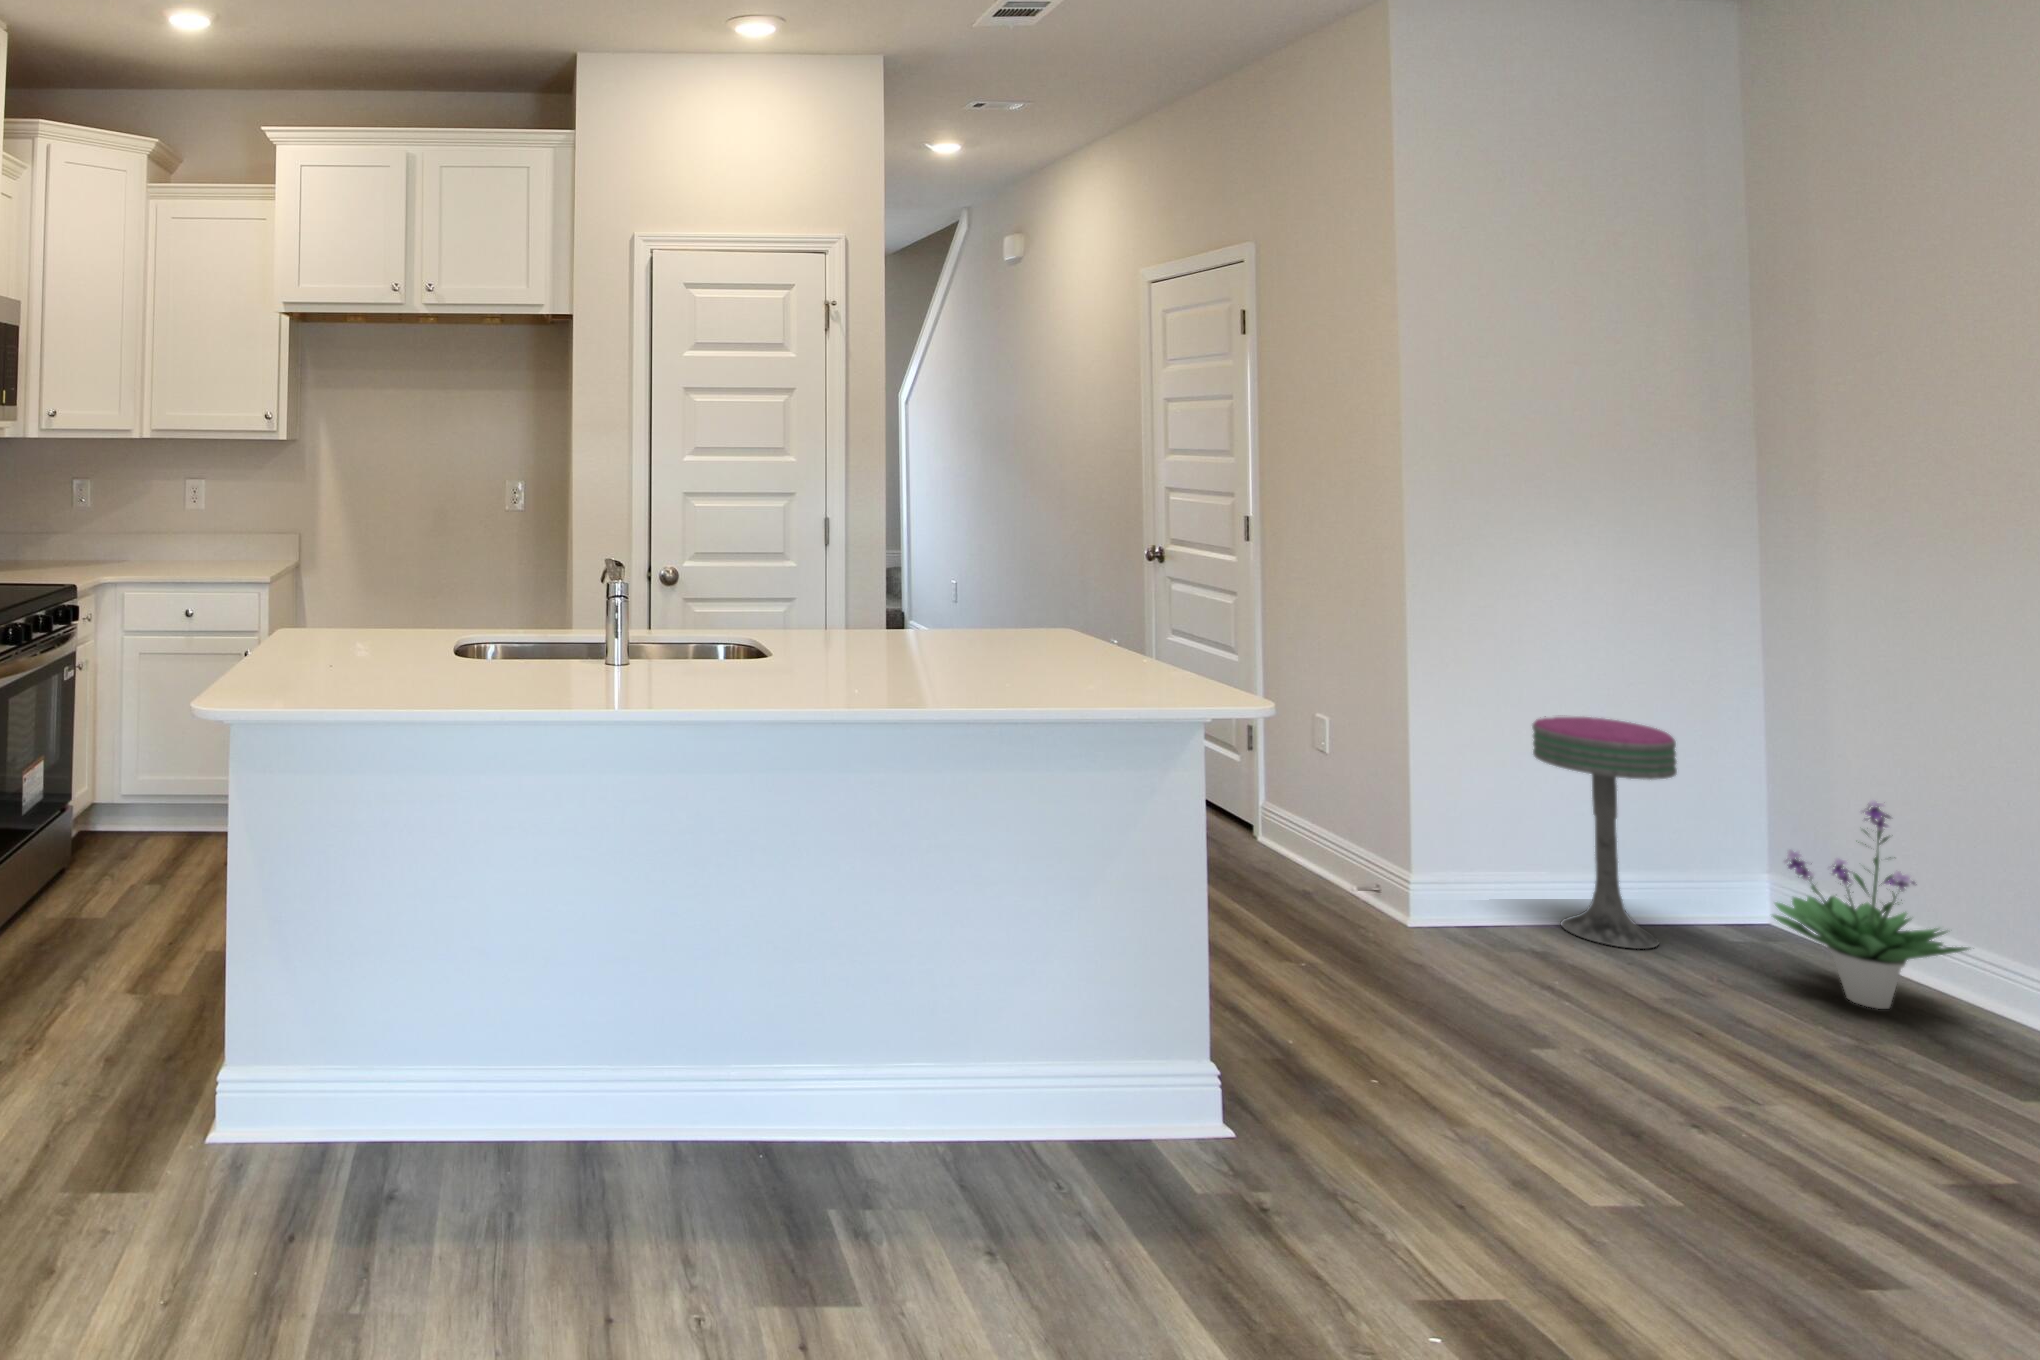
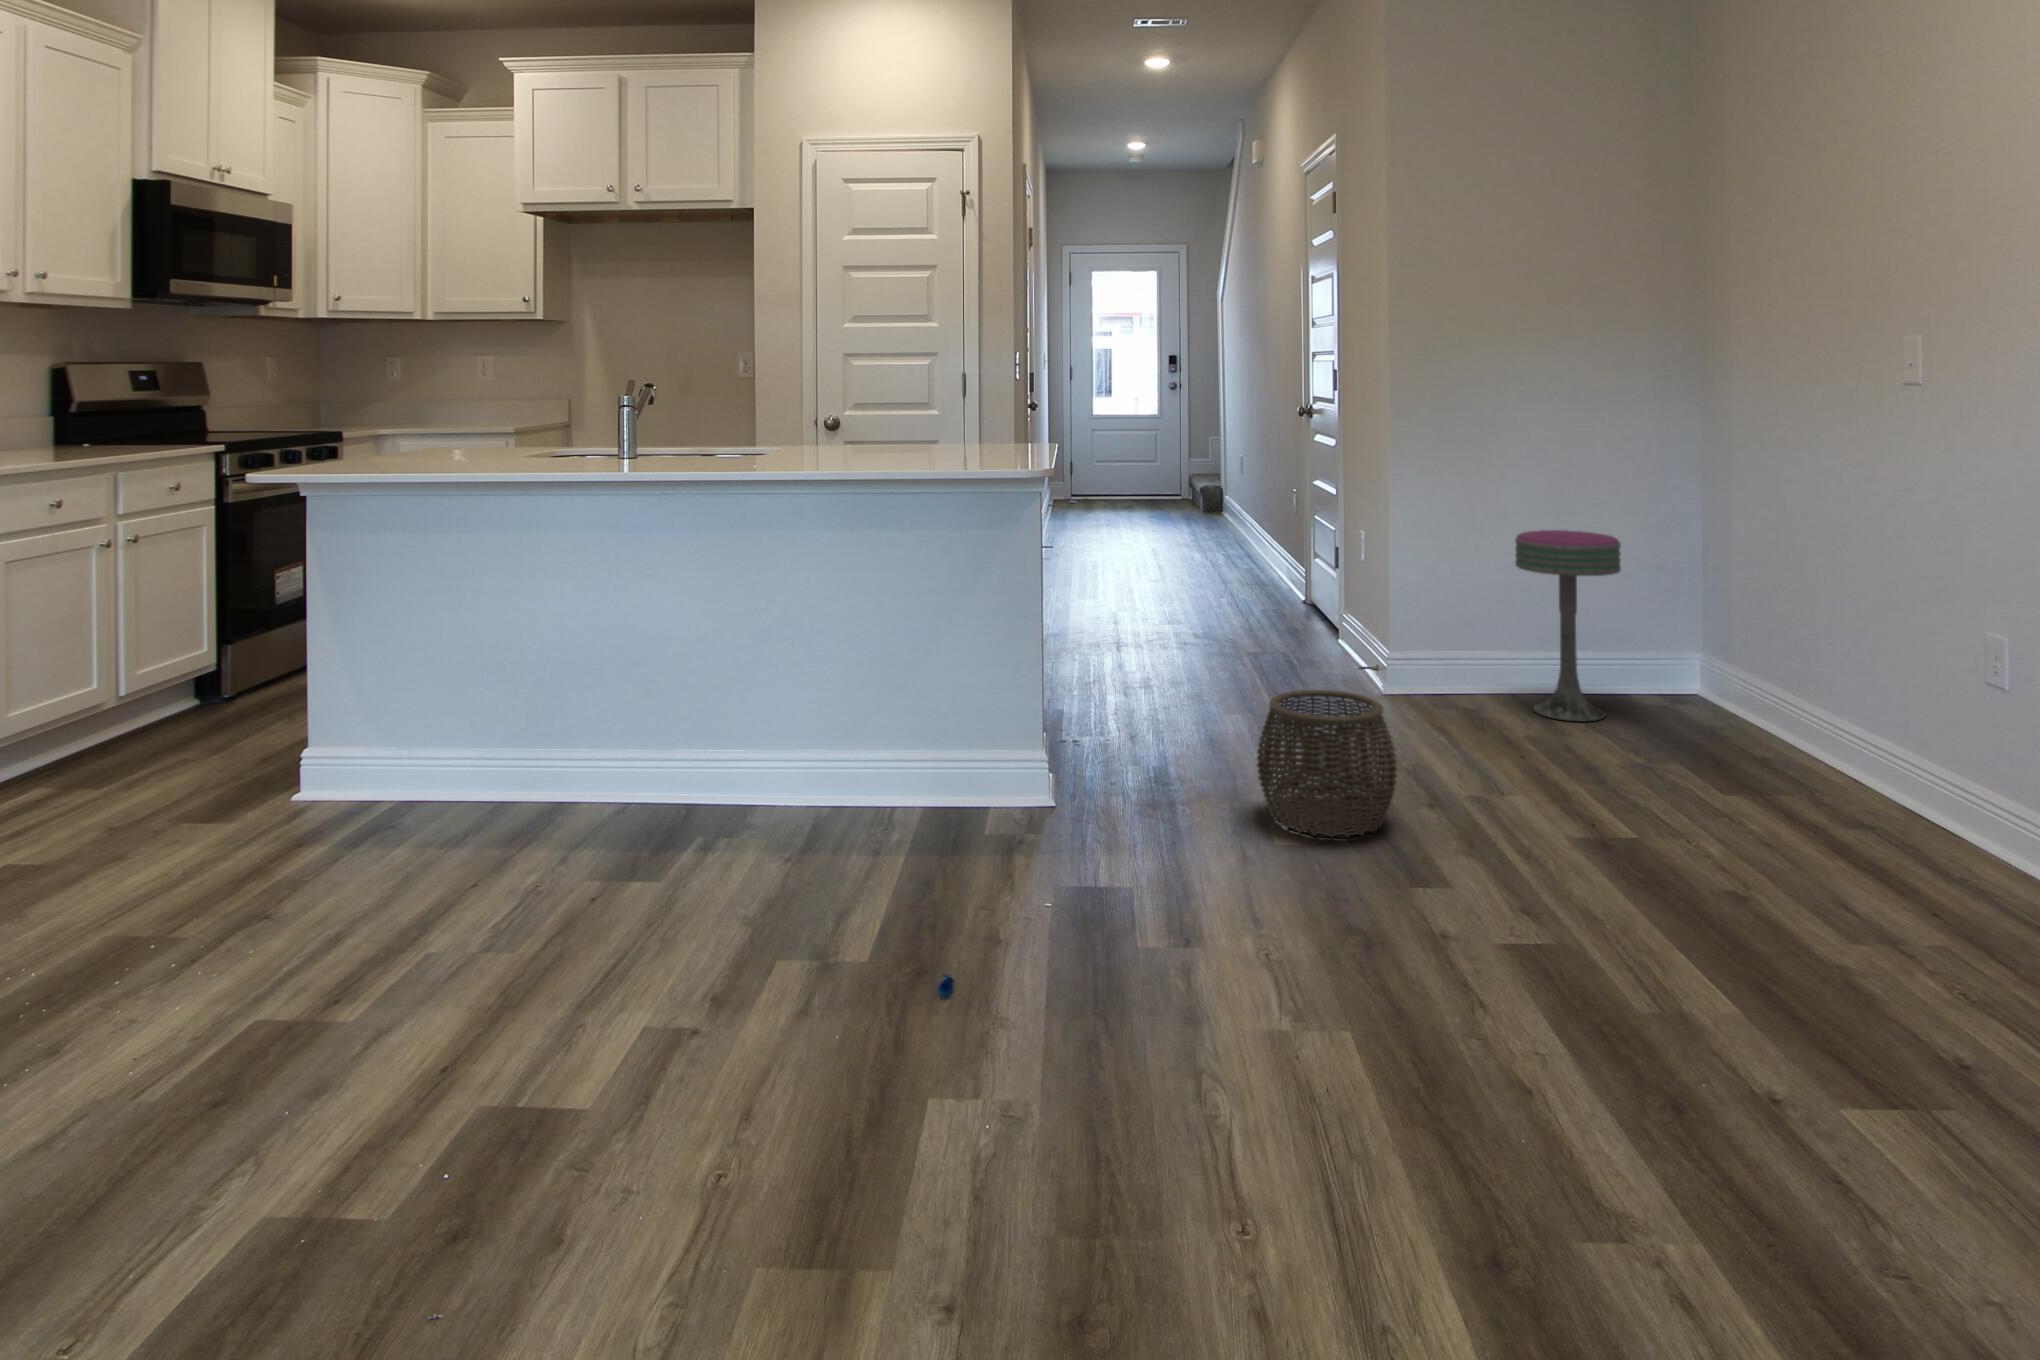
potted plant: present [1773,800,1969,1009] -> none [1651,585,1793,759]
woven basket: none [1465,960,1683,1173] -> present [1257,690,1398,837]

